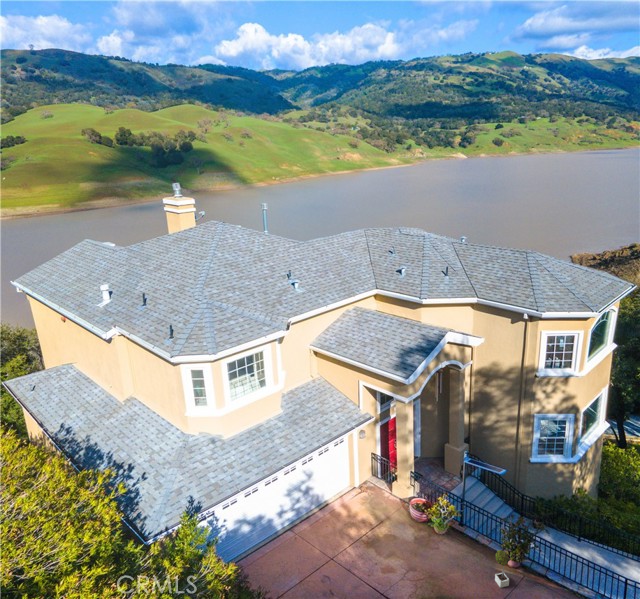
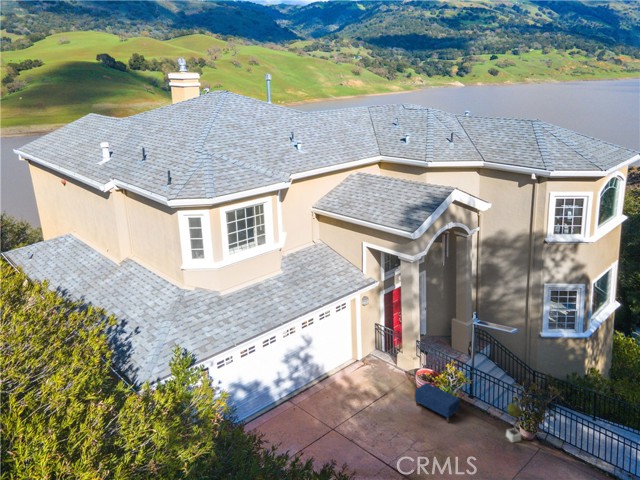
bench: none [409,520,451,563] -> present [415,383,460,422]

